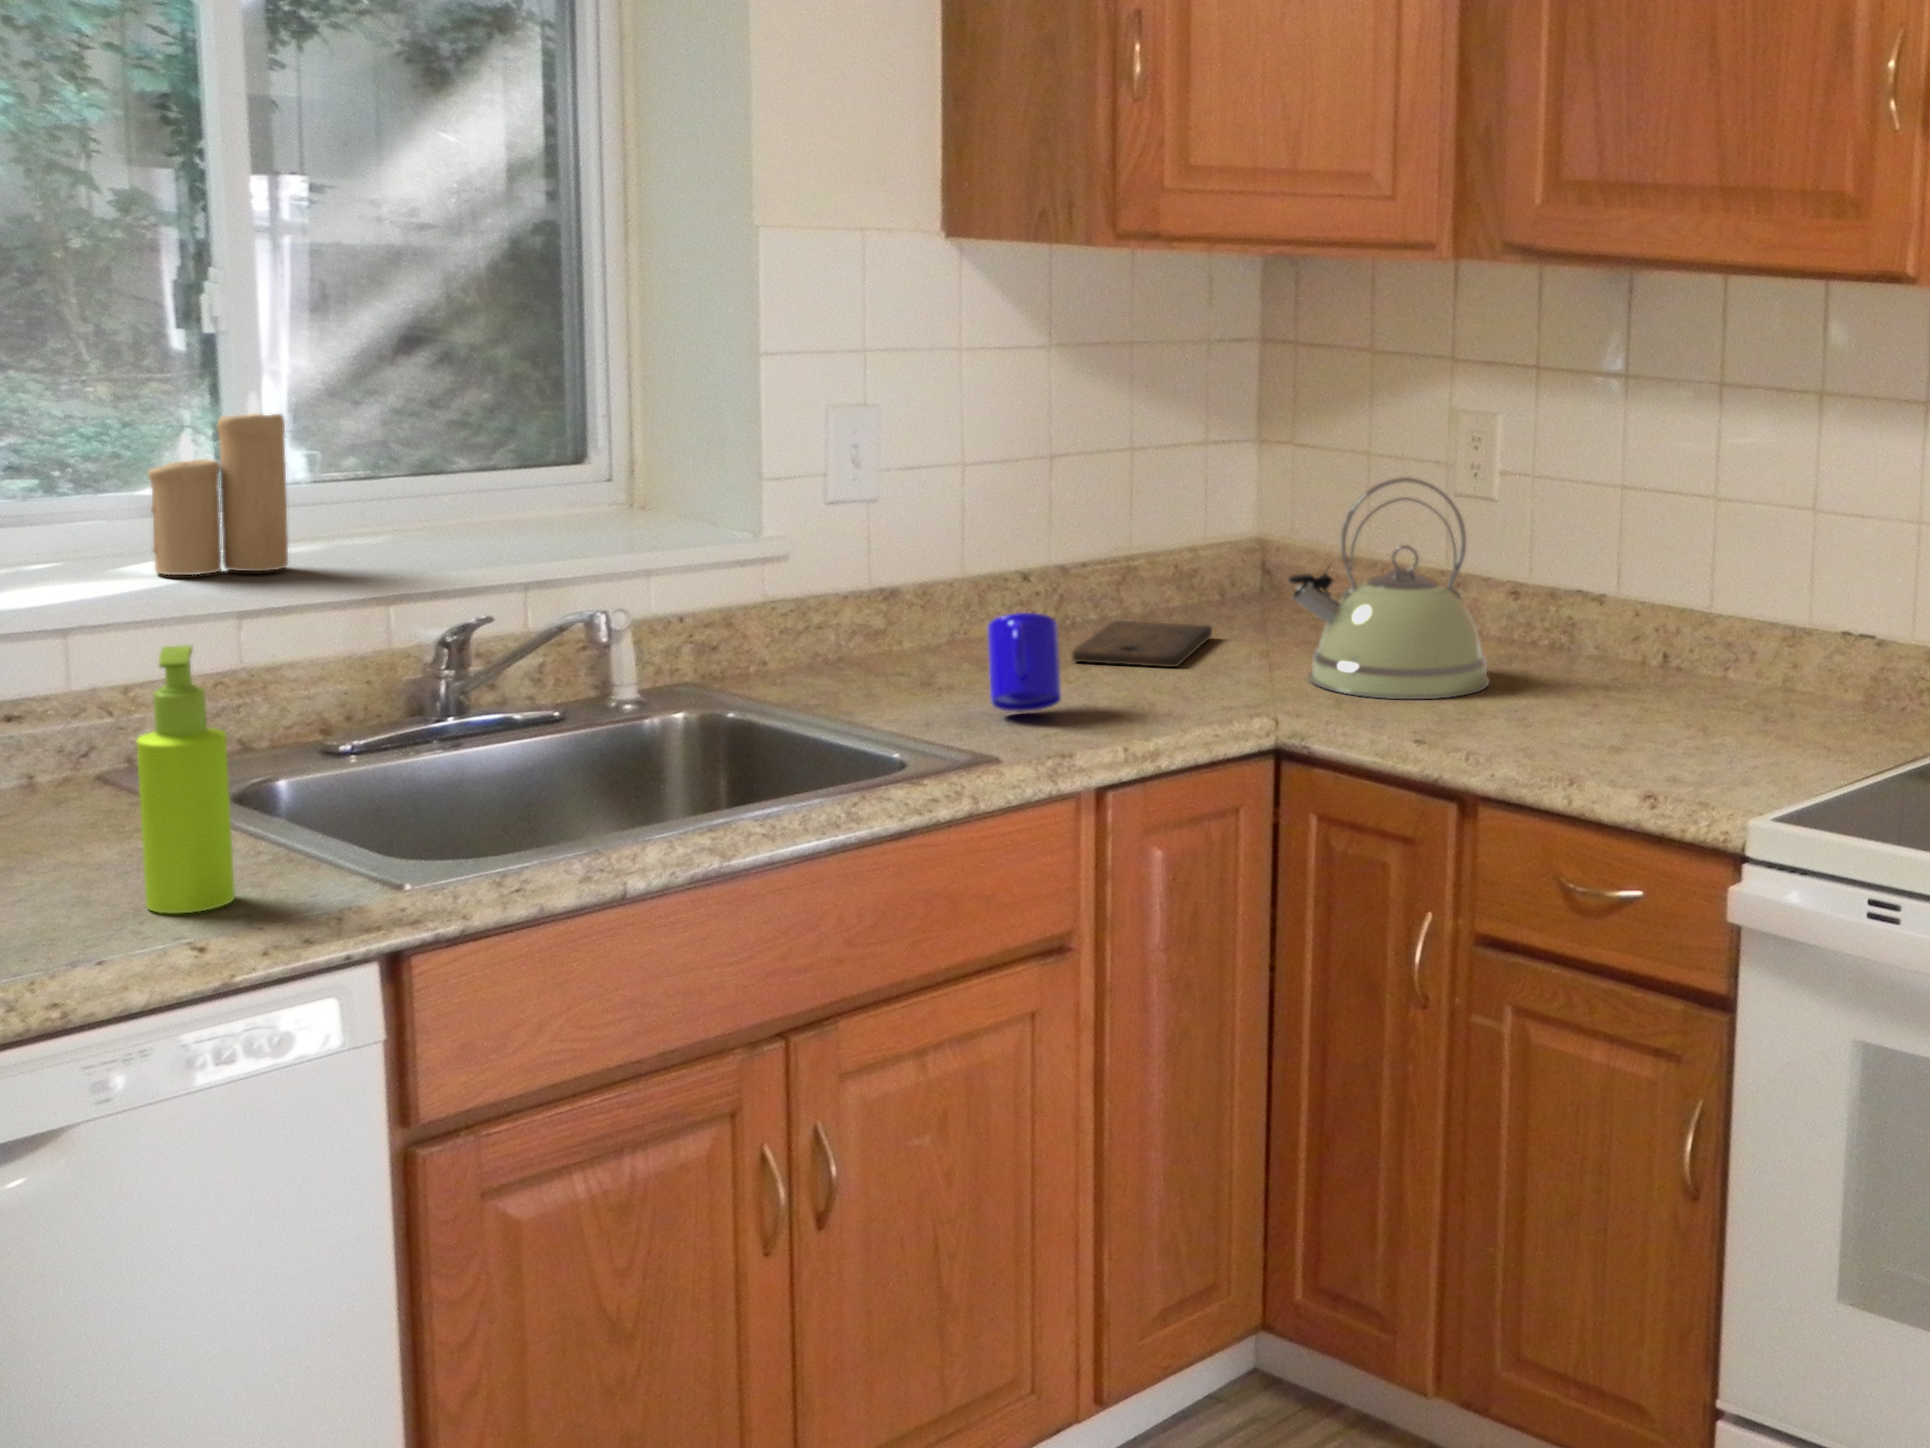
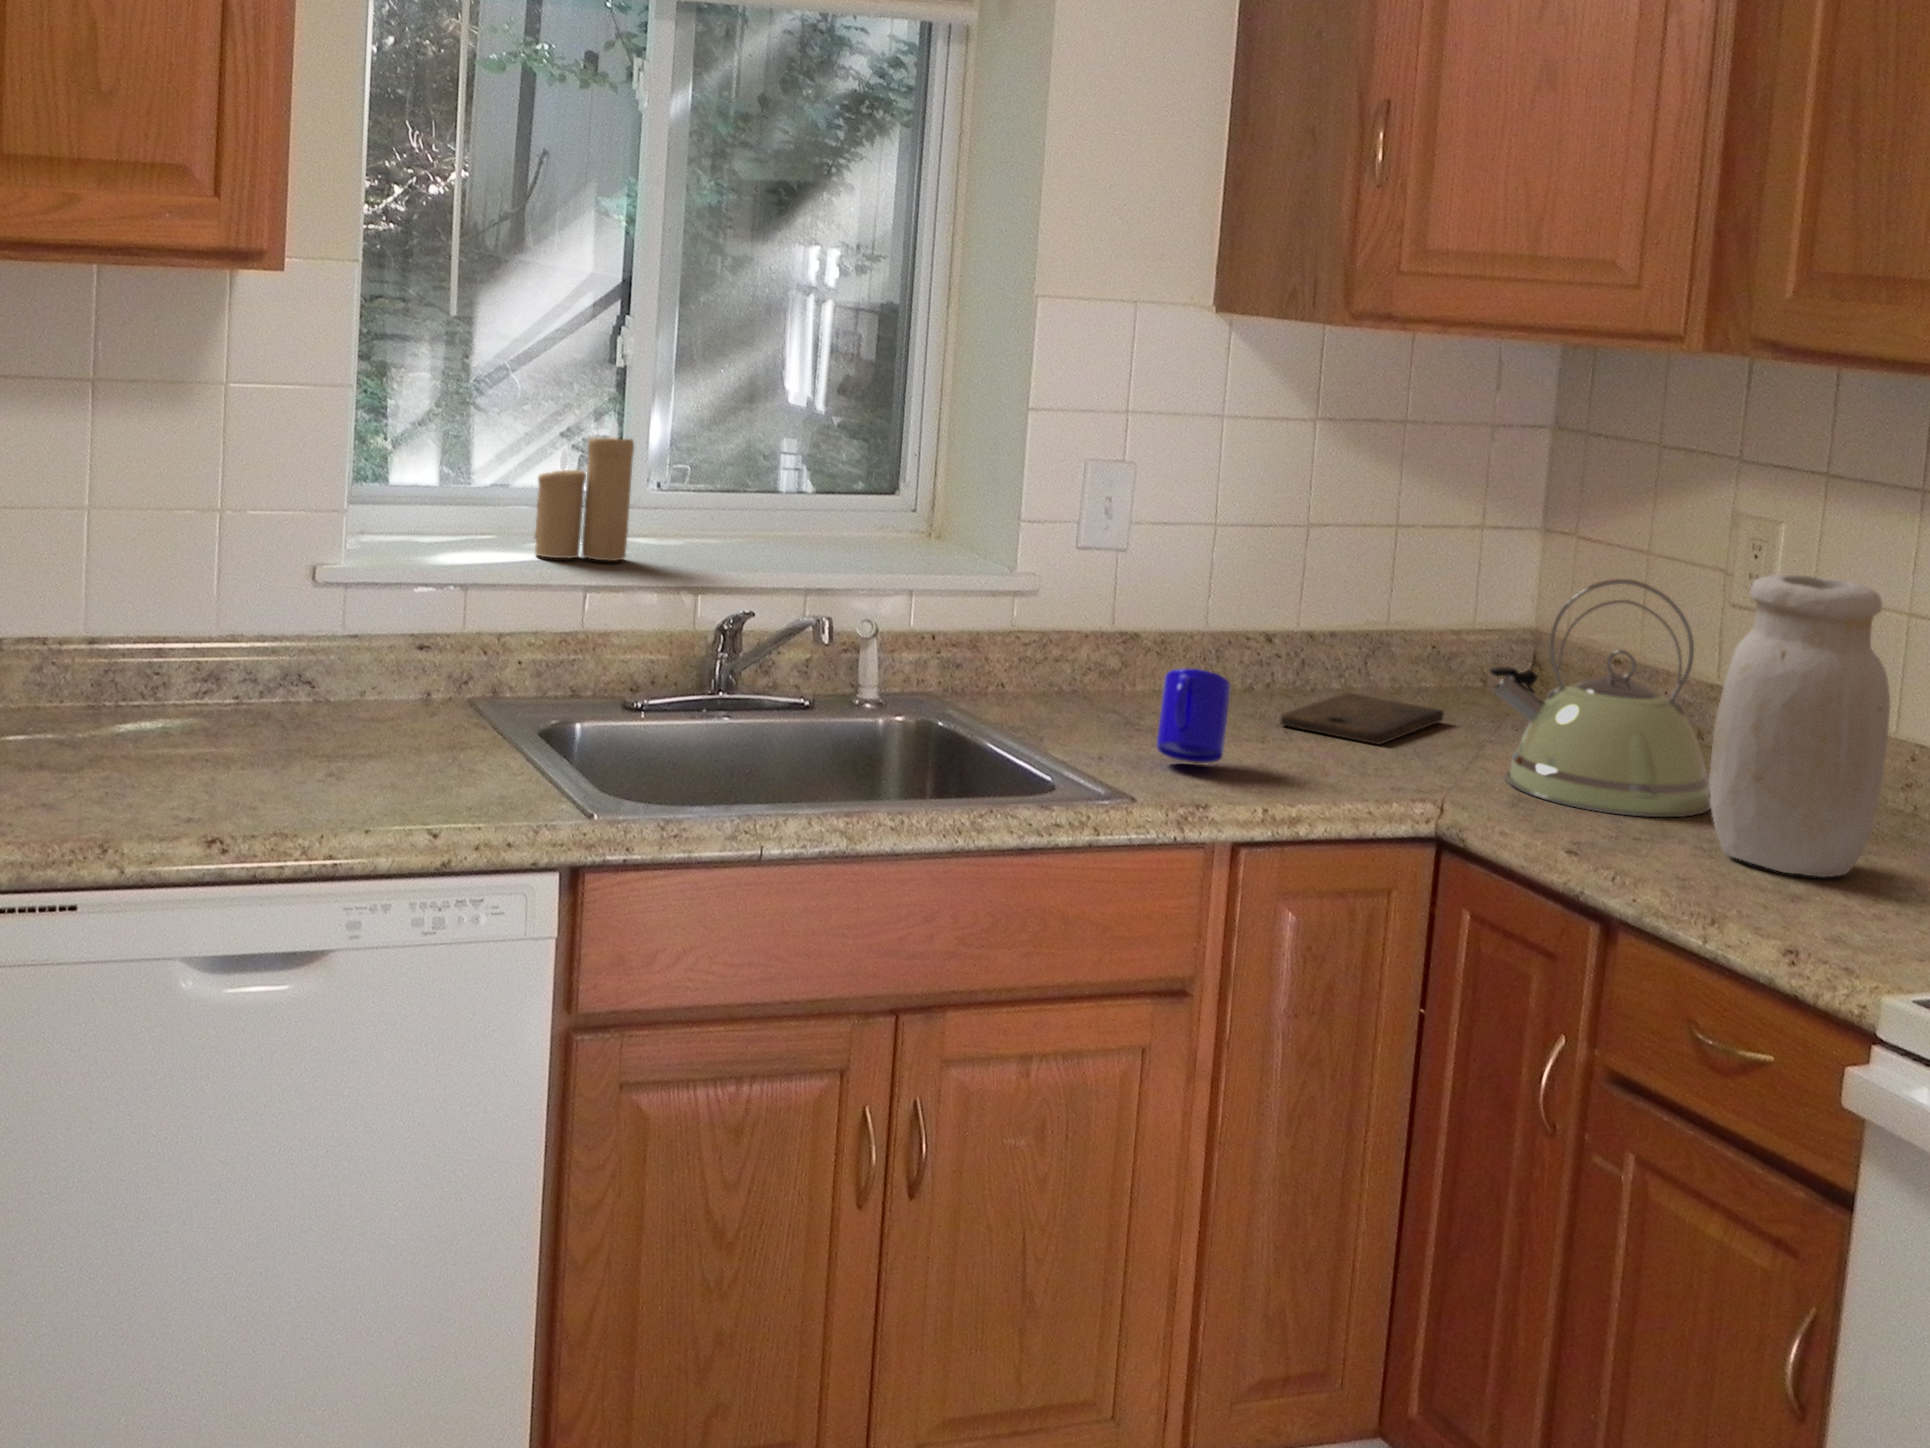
jar: none [1519,457,1663,728] -> present [1709,575,1890,877]
soap dispenser: present [136,645,235,913] -> none [424,605,486,807]

